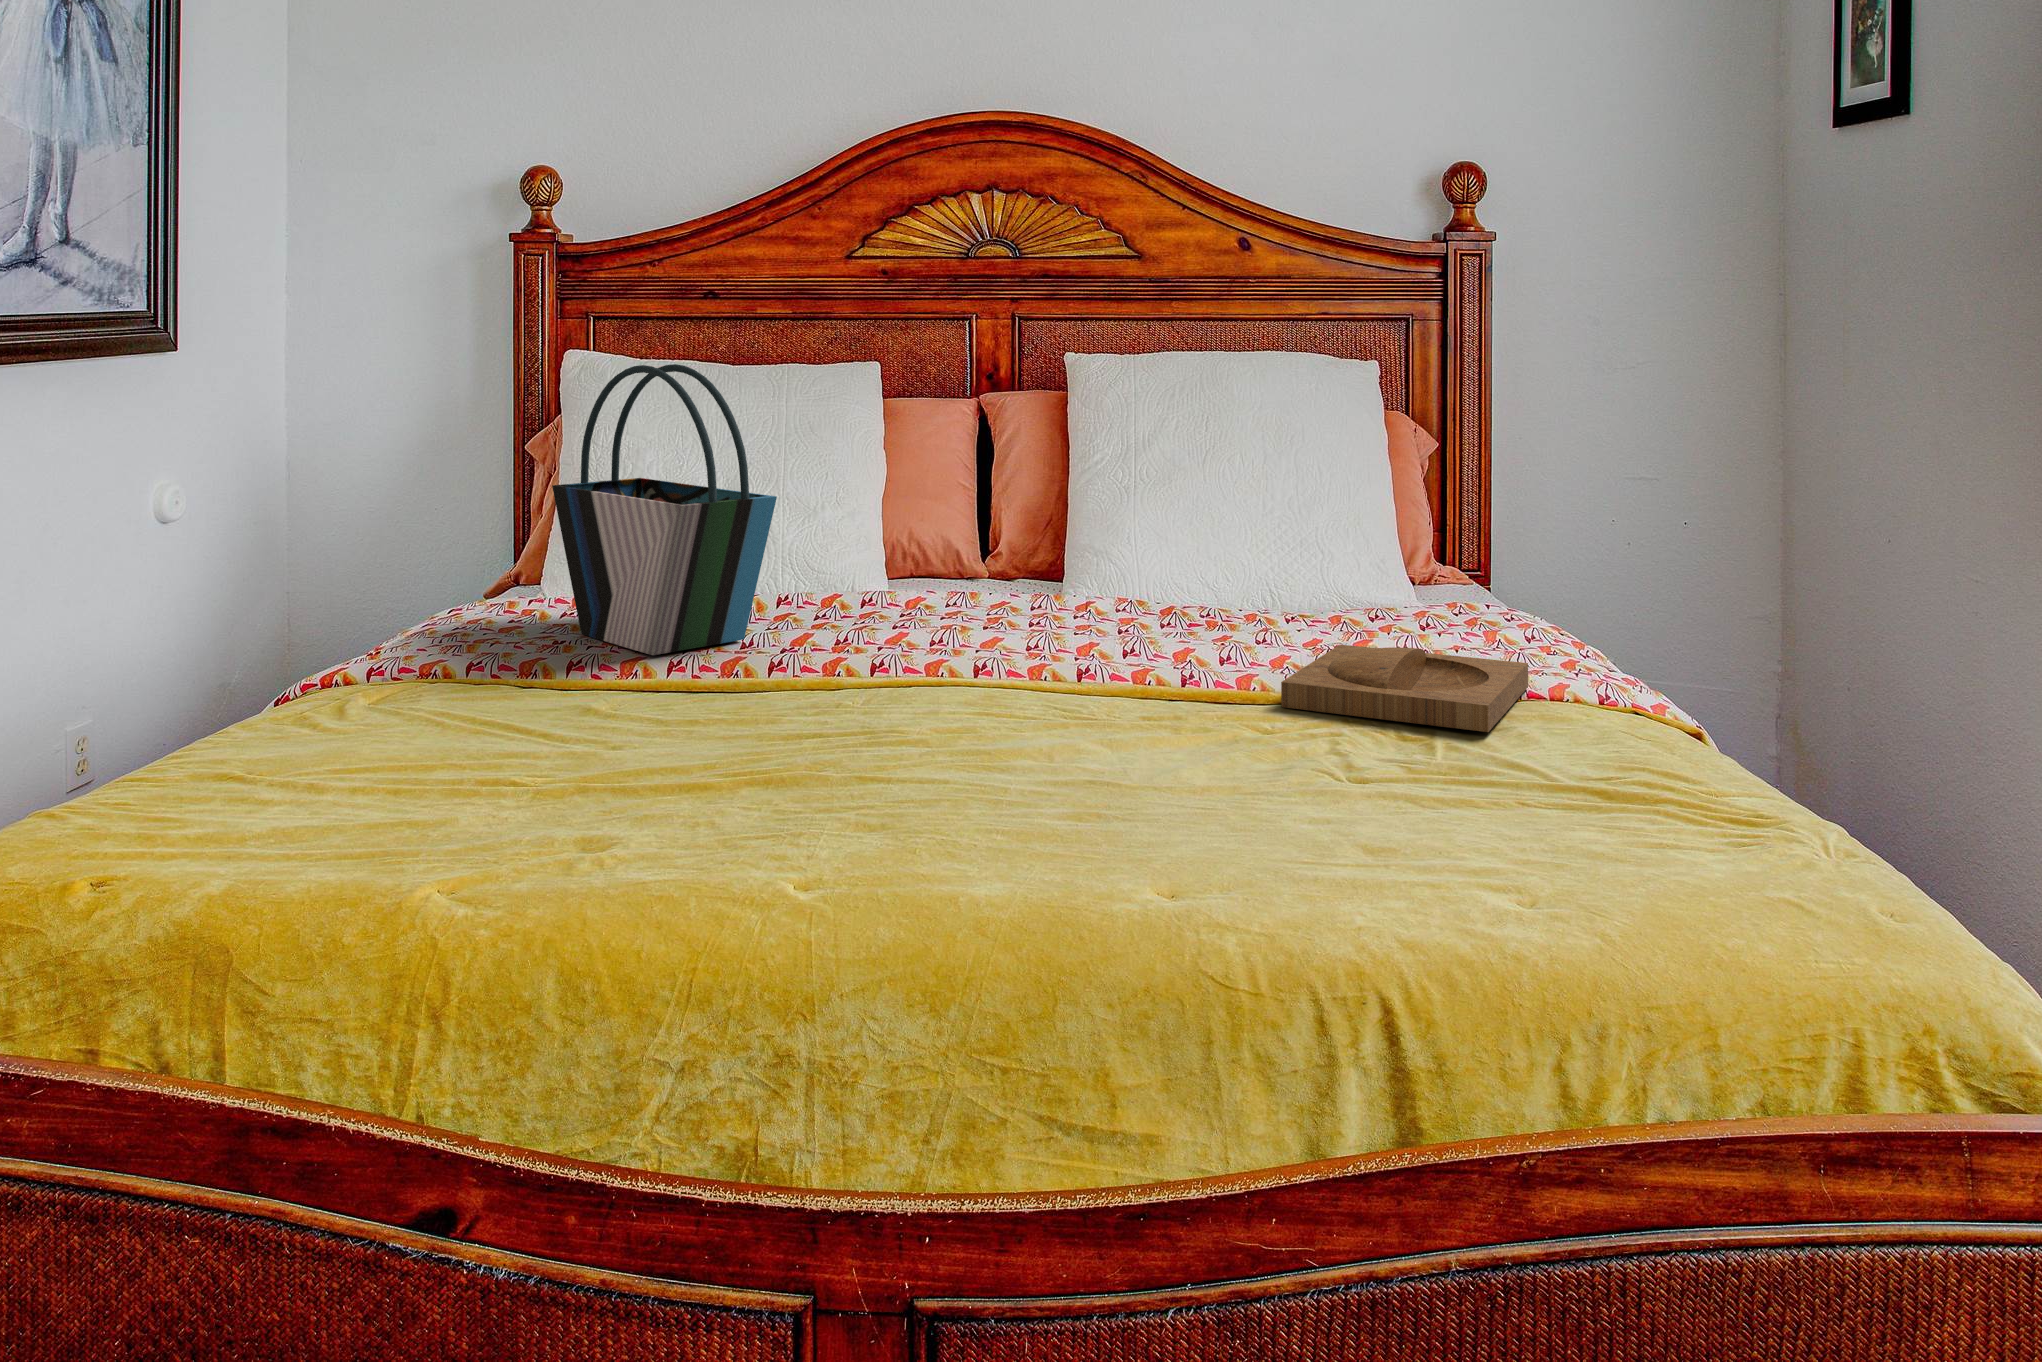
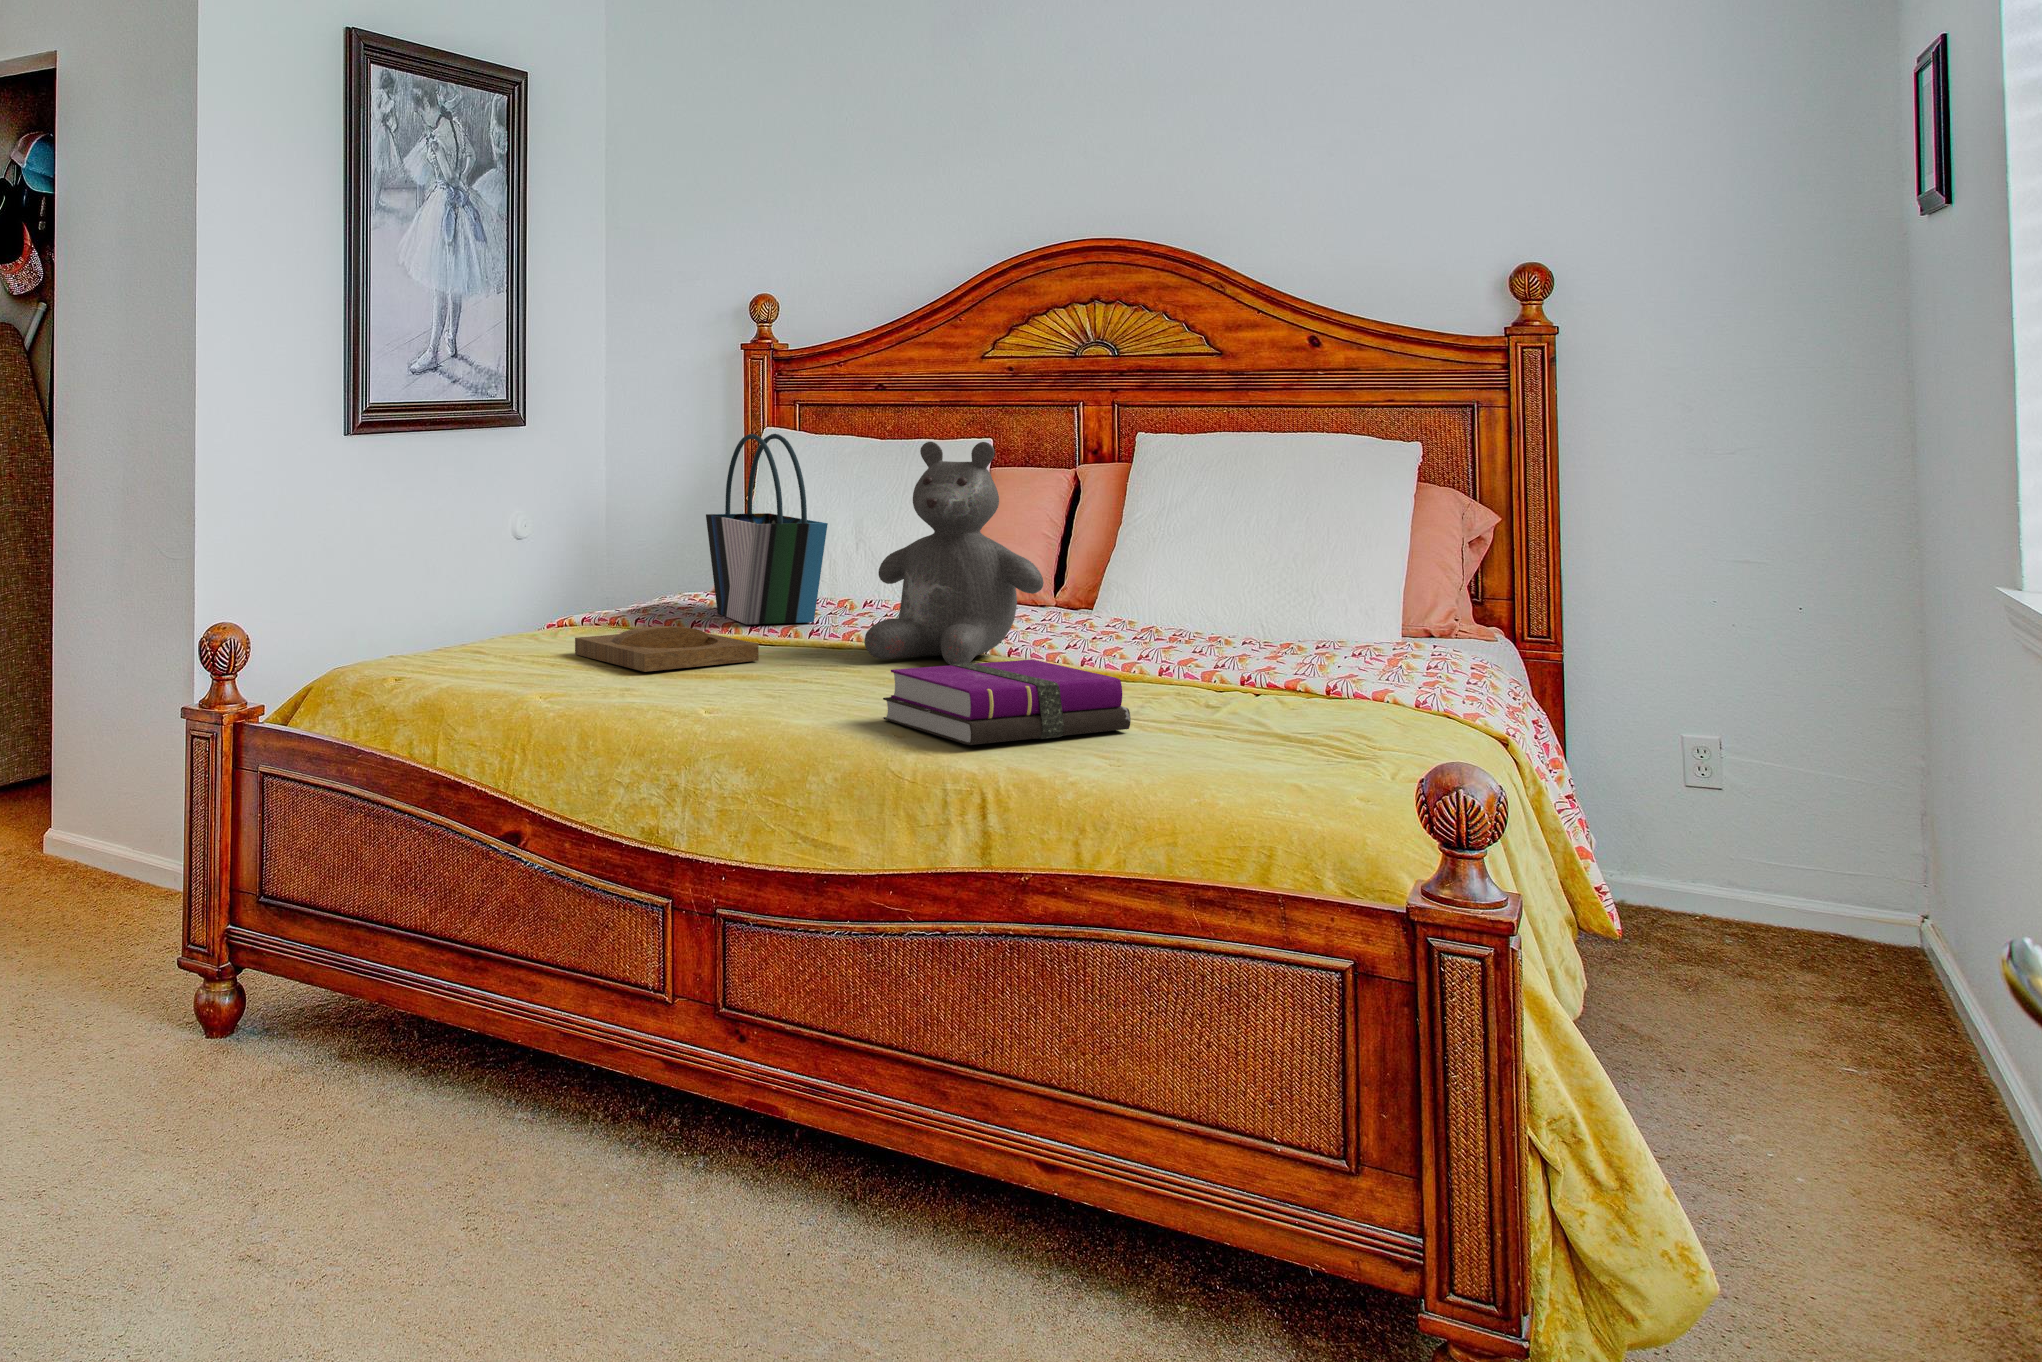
teddy bear: none [885,377,1138,713] -> present [865,442,1044,665]
tray: present [1281,645,1528,732] -> present [575,626,759,672]
notebook: none [1102,714,1453,909] -> present [883,659,1131,745]

